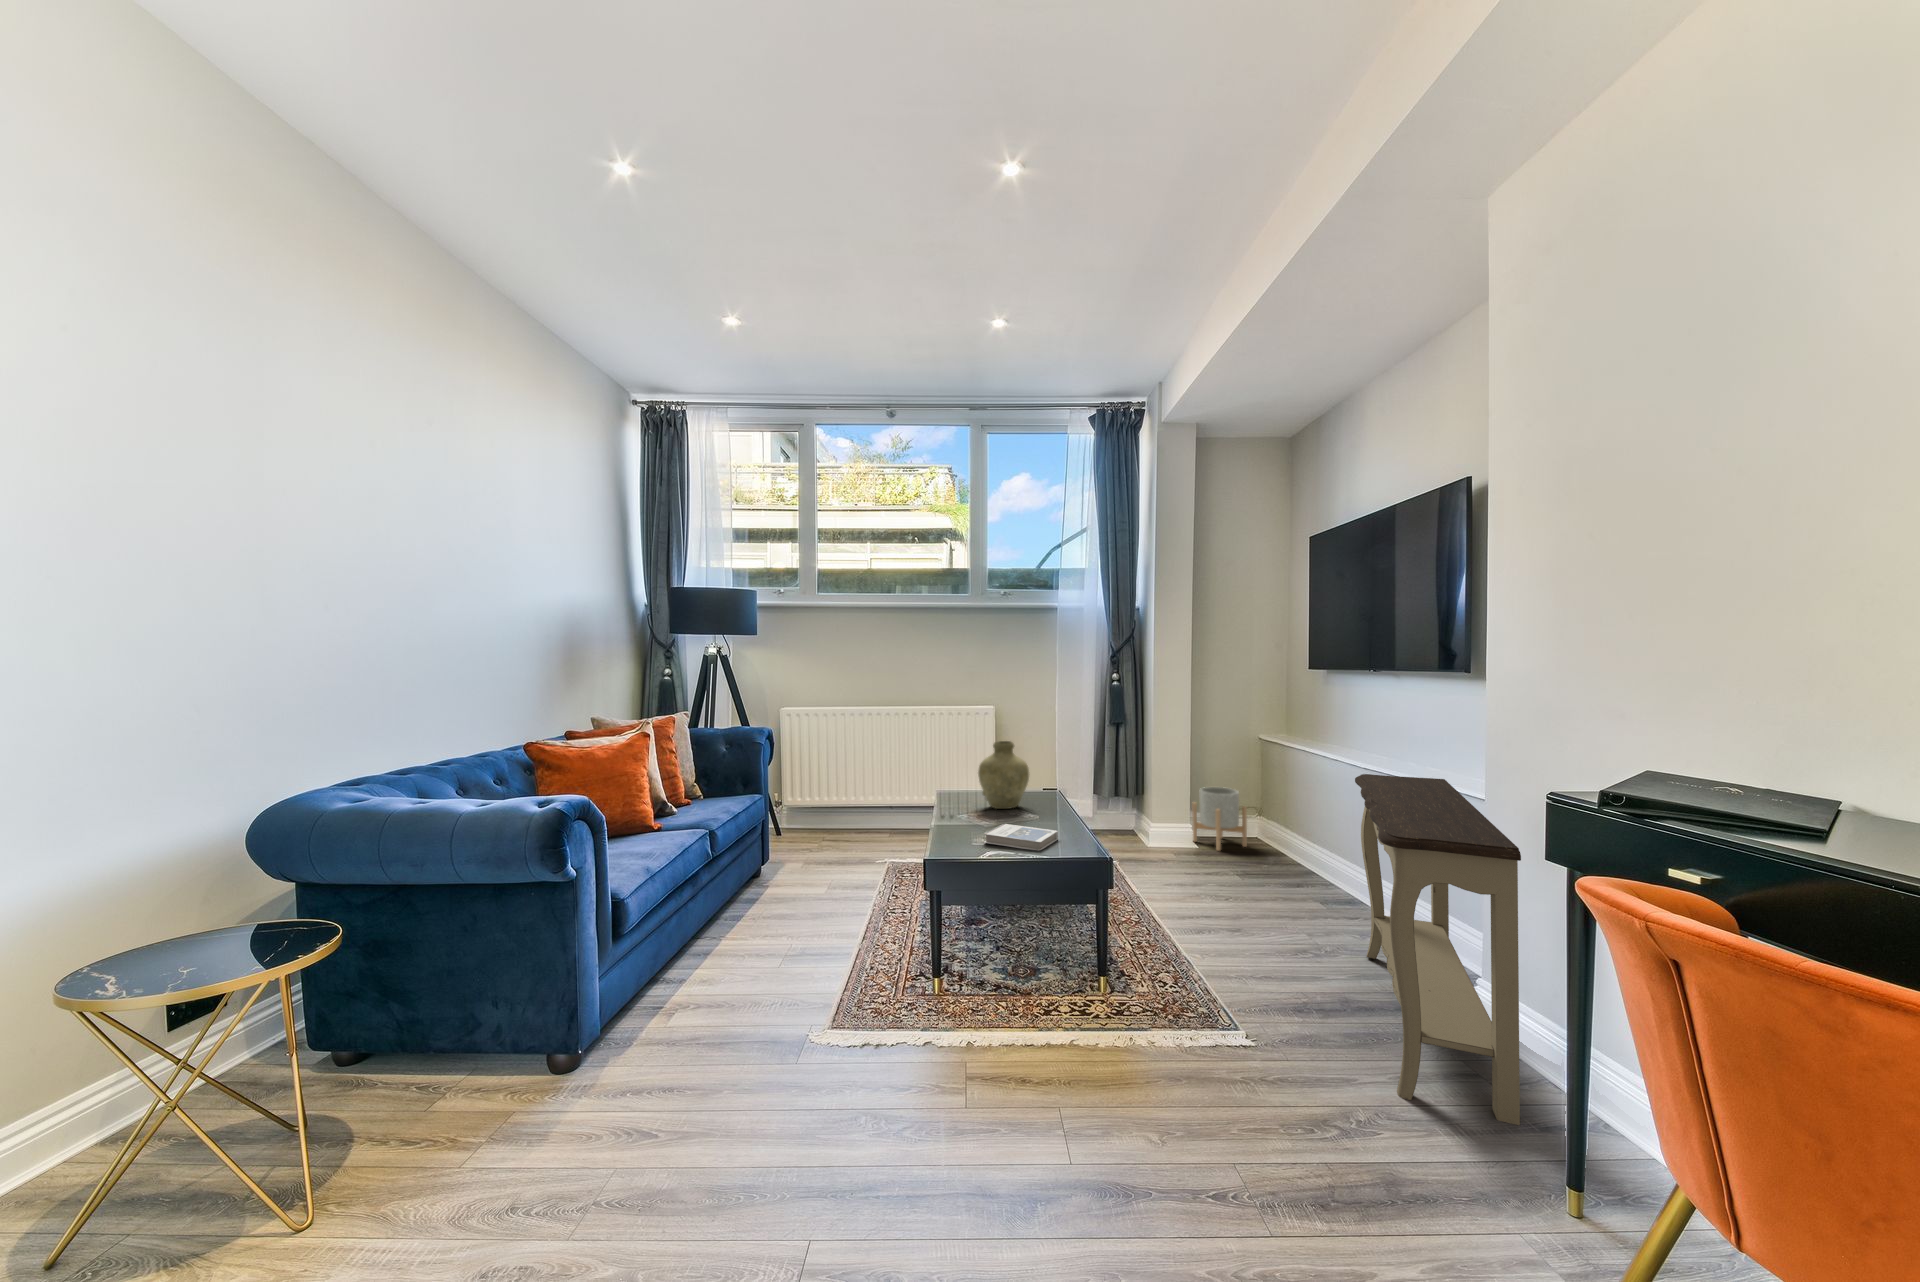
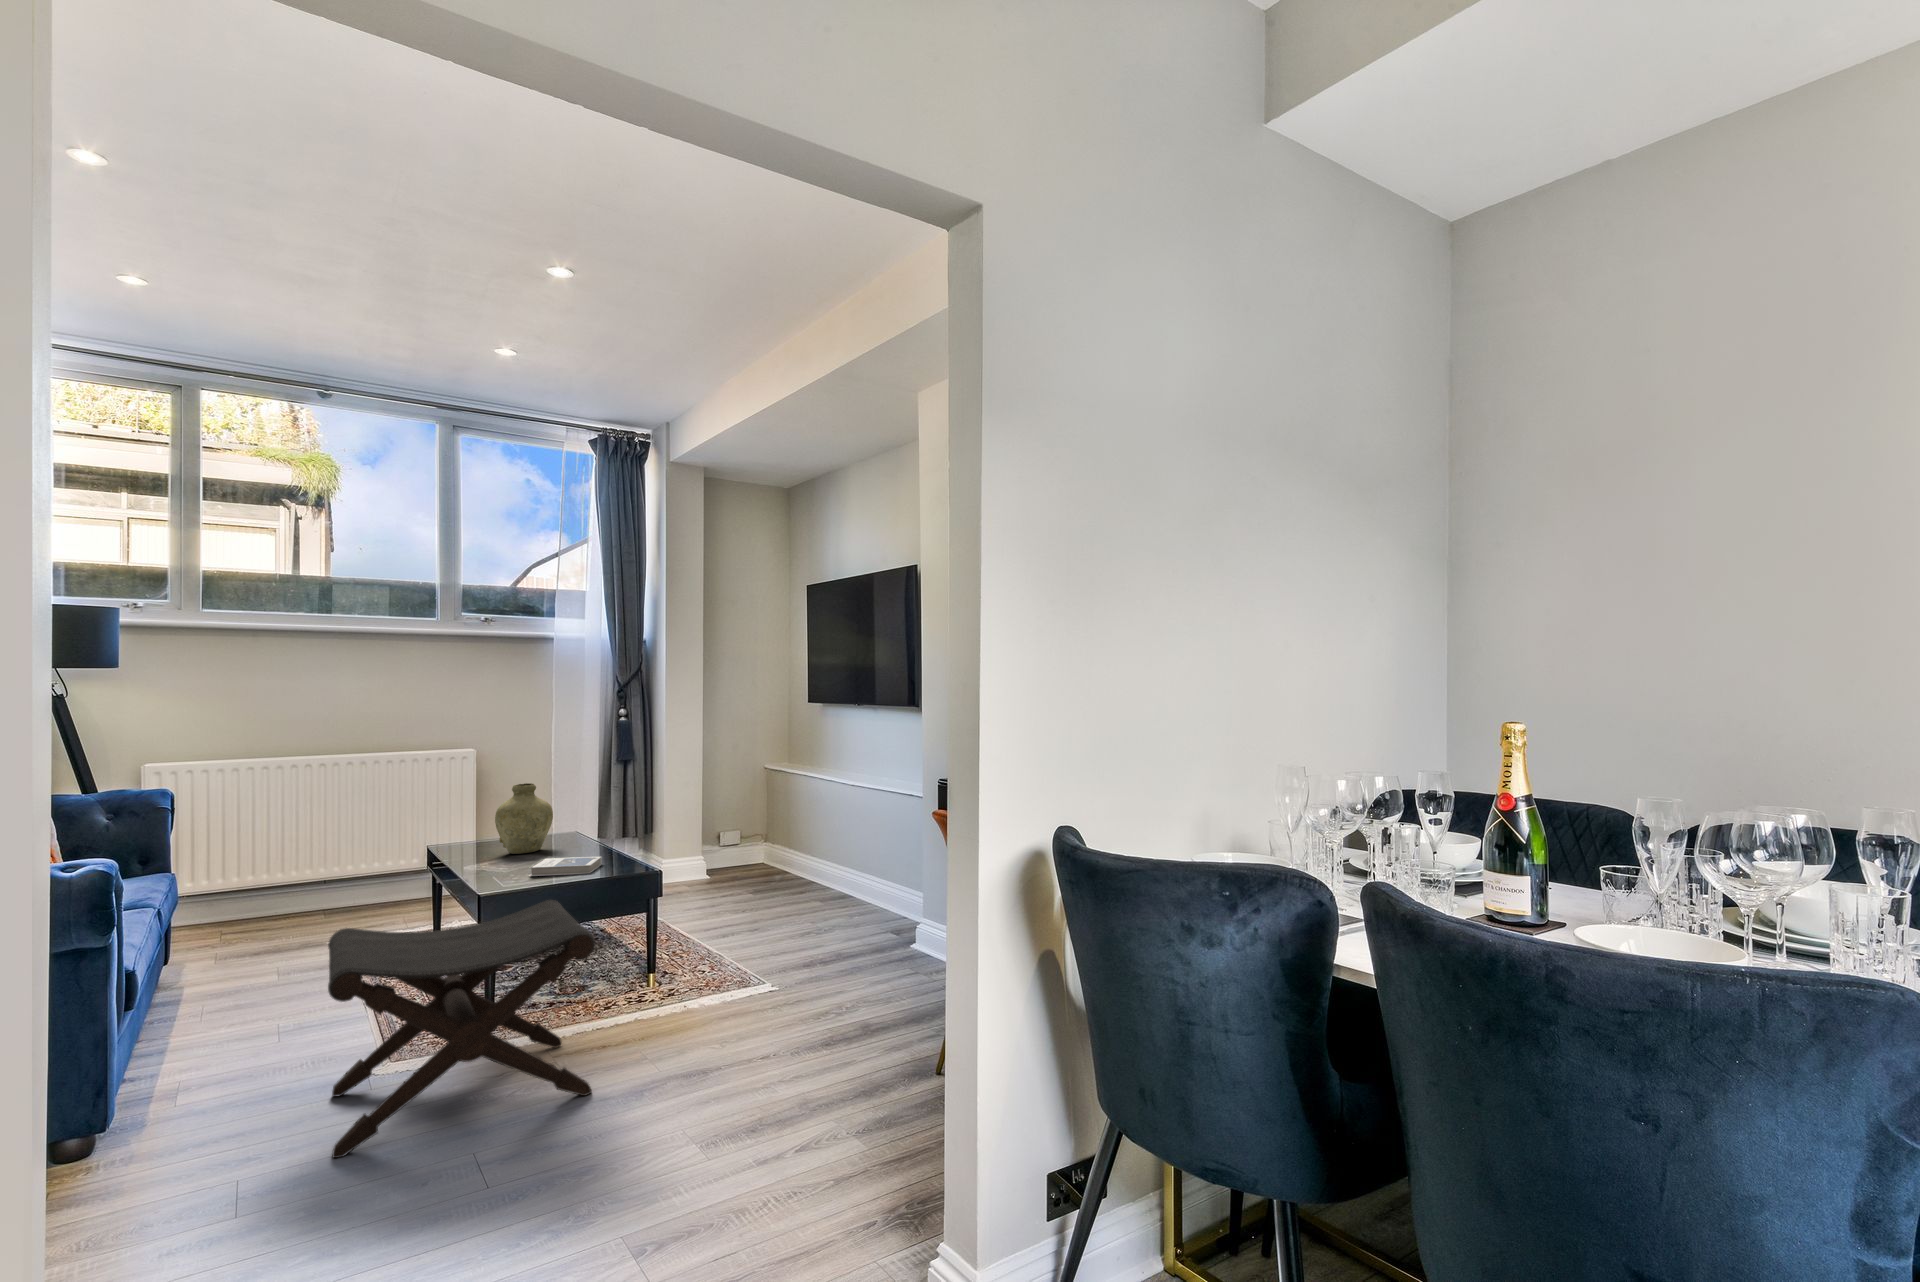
console table: present [1355,774,1521,1125] -> none [844,779,936,990]
planter: present [1192,787,1247,851] -> none [702,819,754,879]
footstool: none [691,889,983,1179] -> present [328,900,595,1158]

